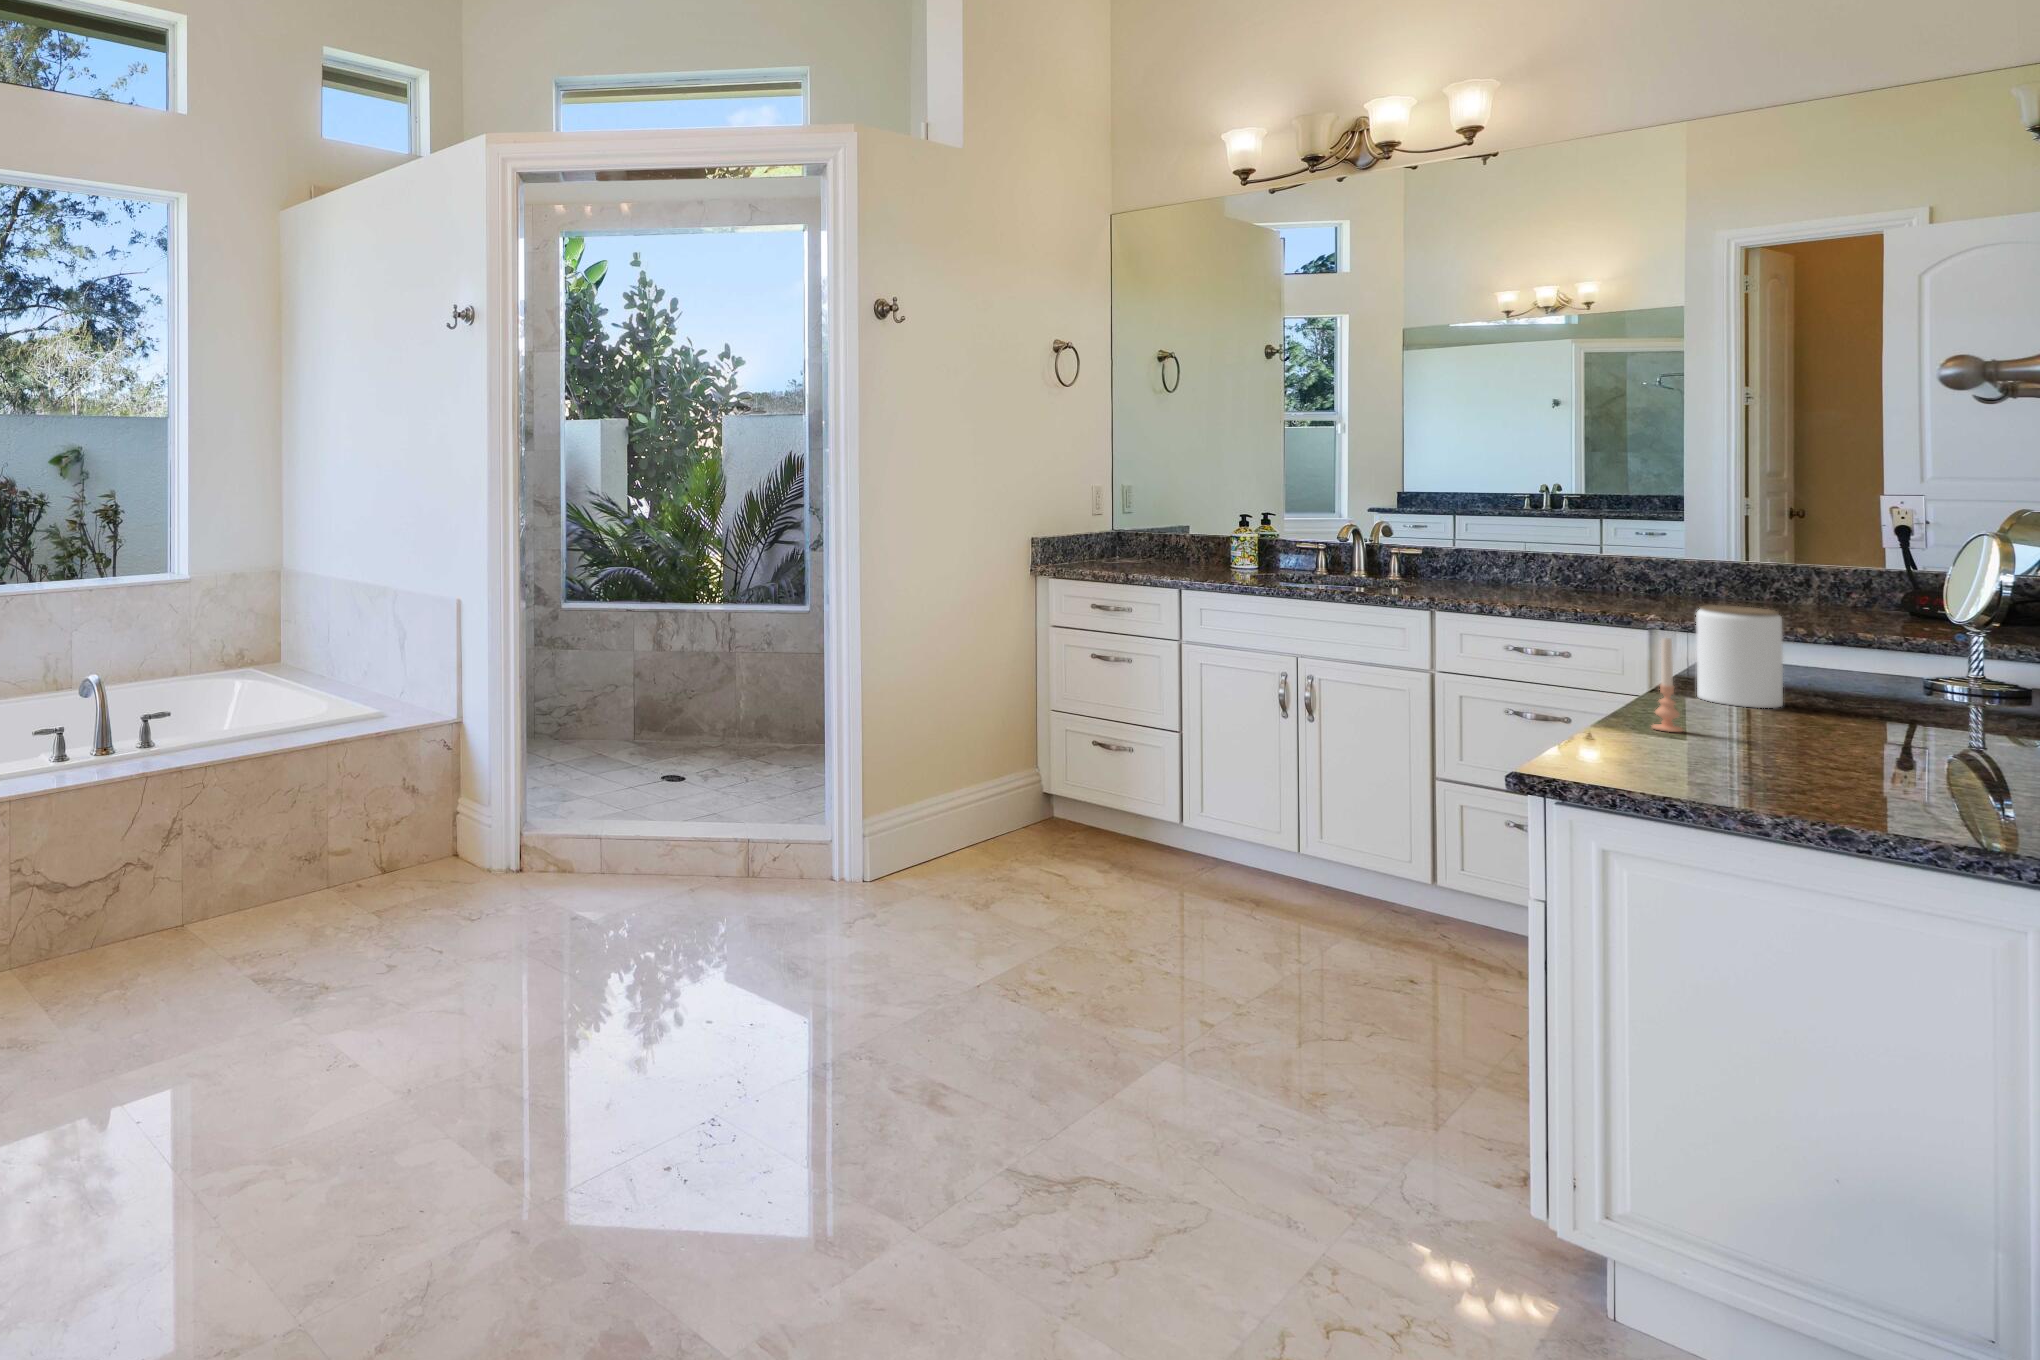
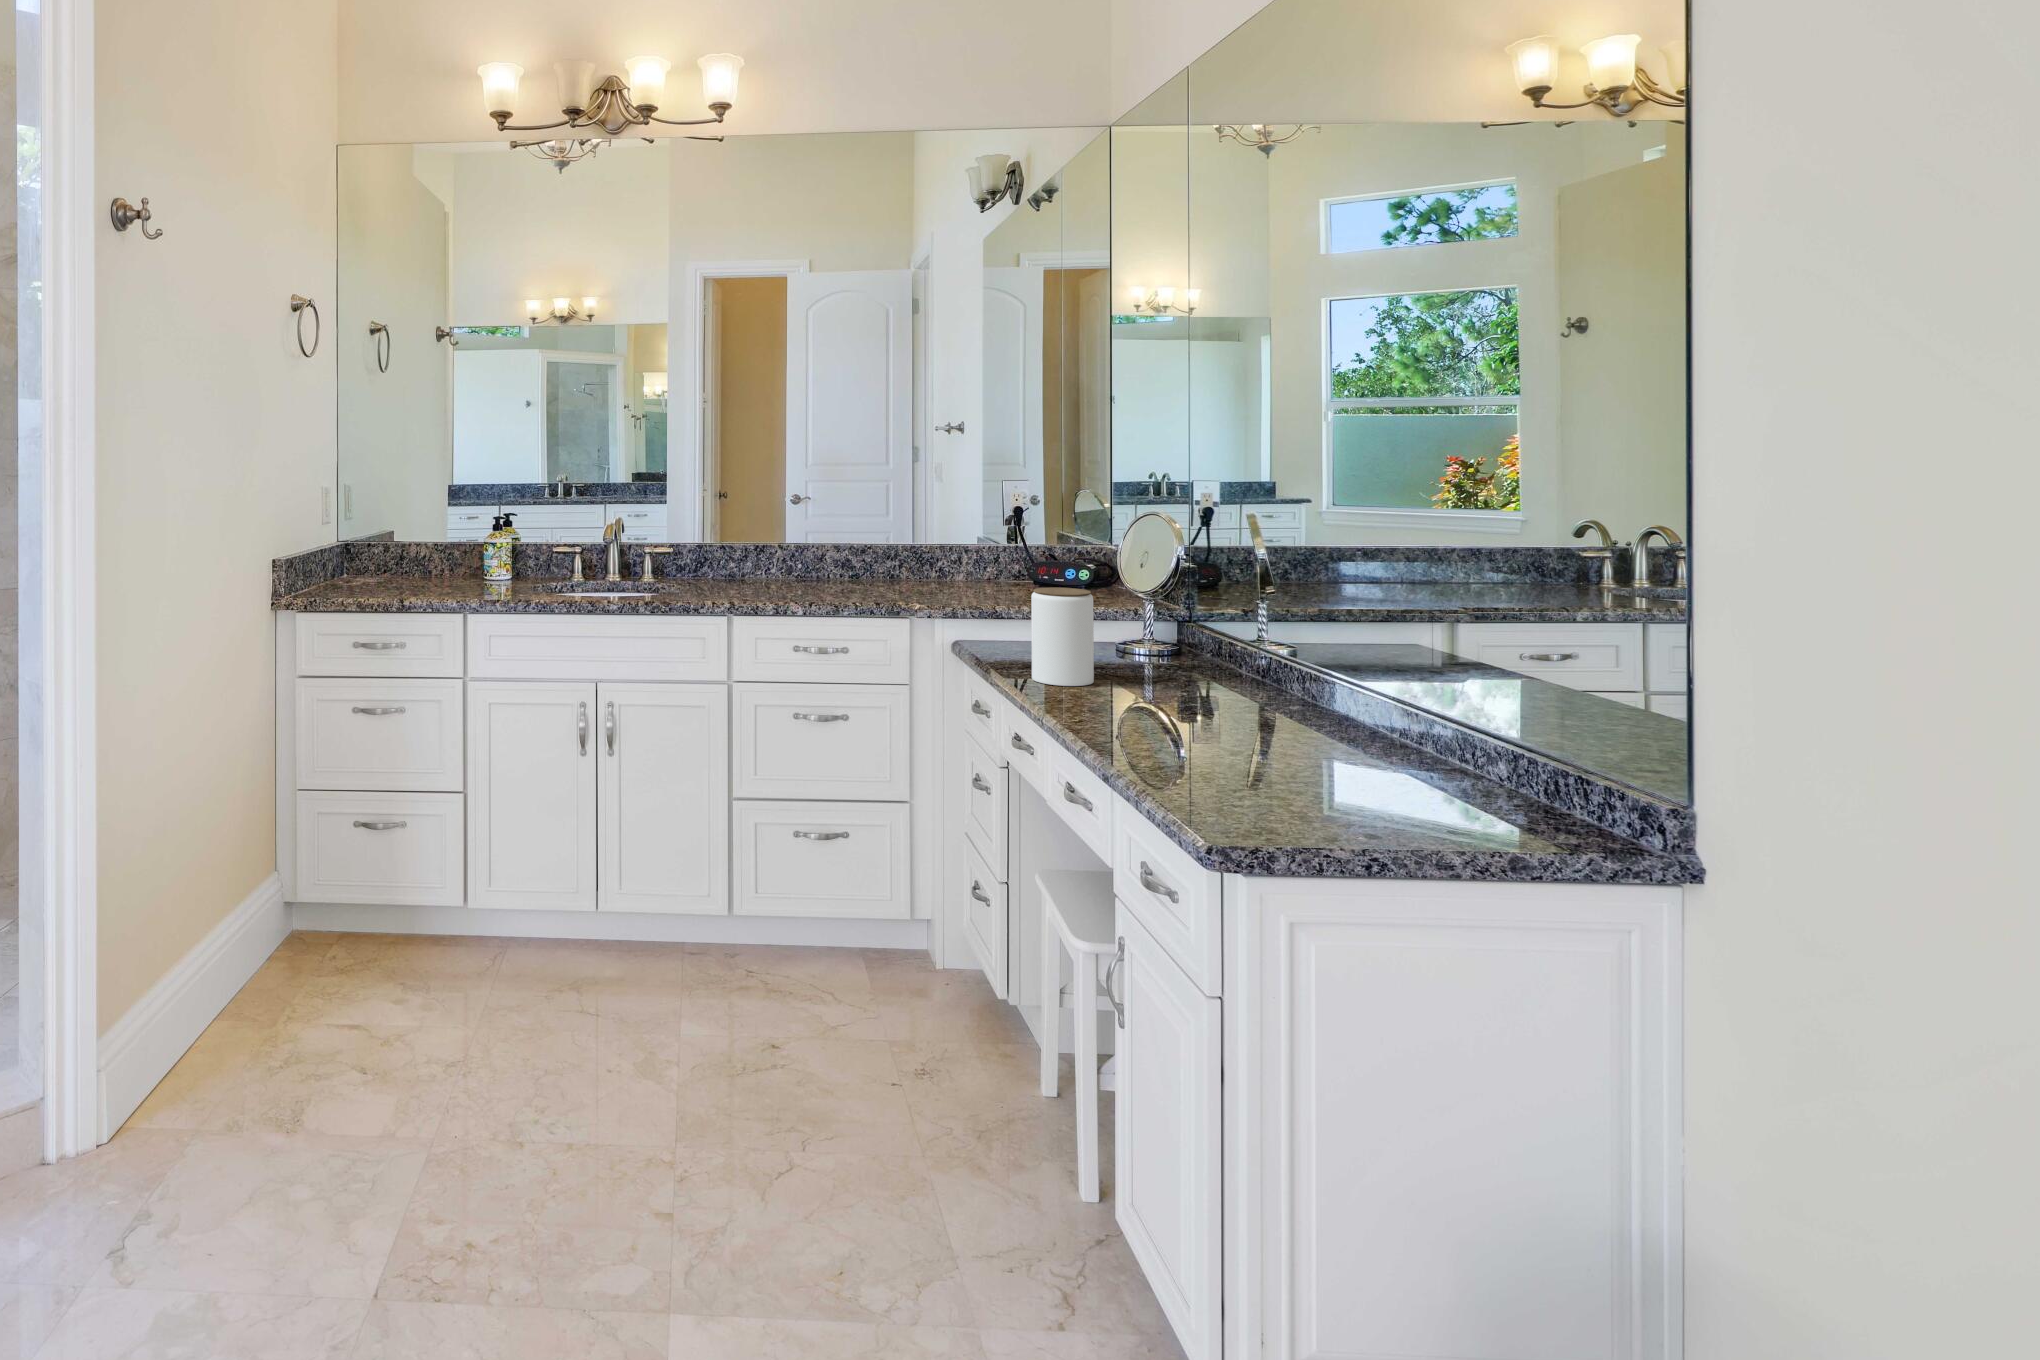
candle: present [1652,638,1683,732] -> none [1105,629,1132,730]

